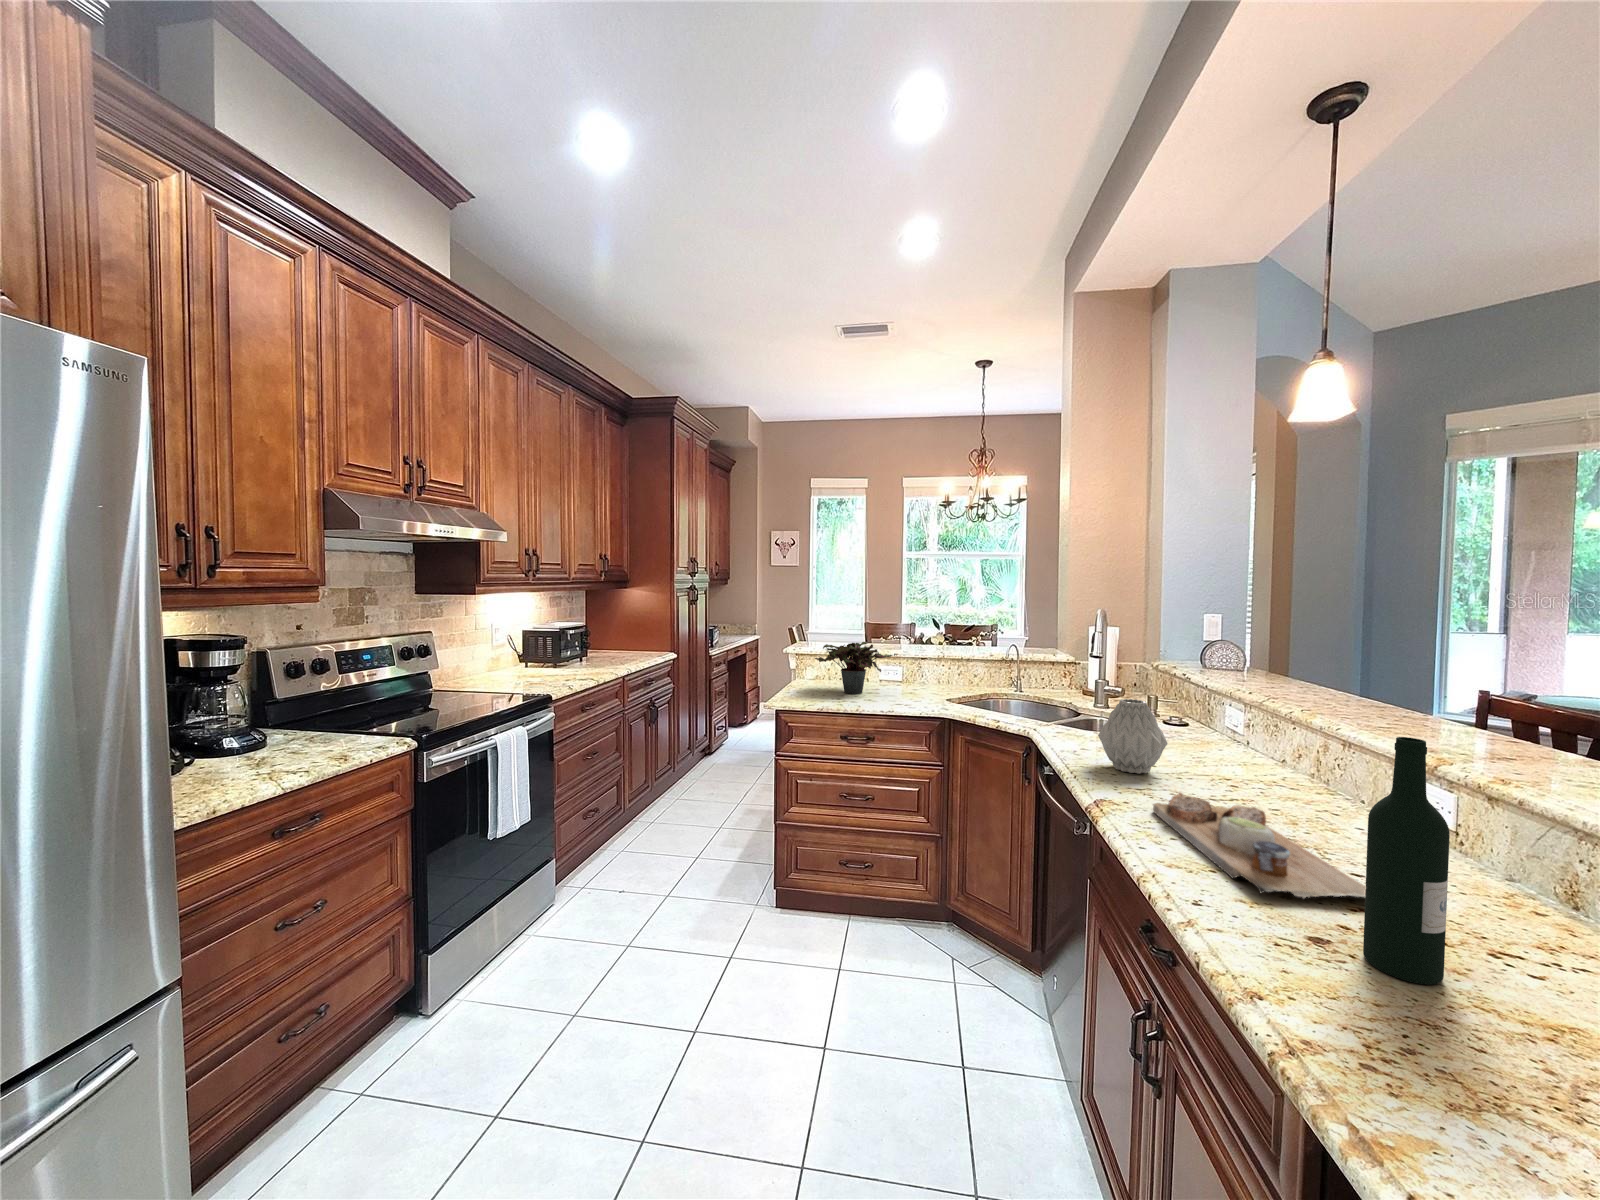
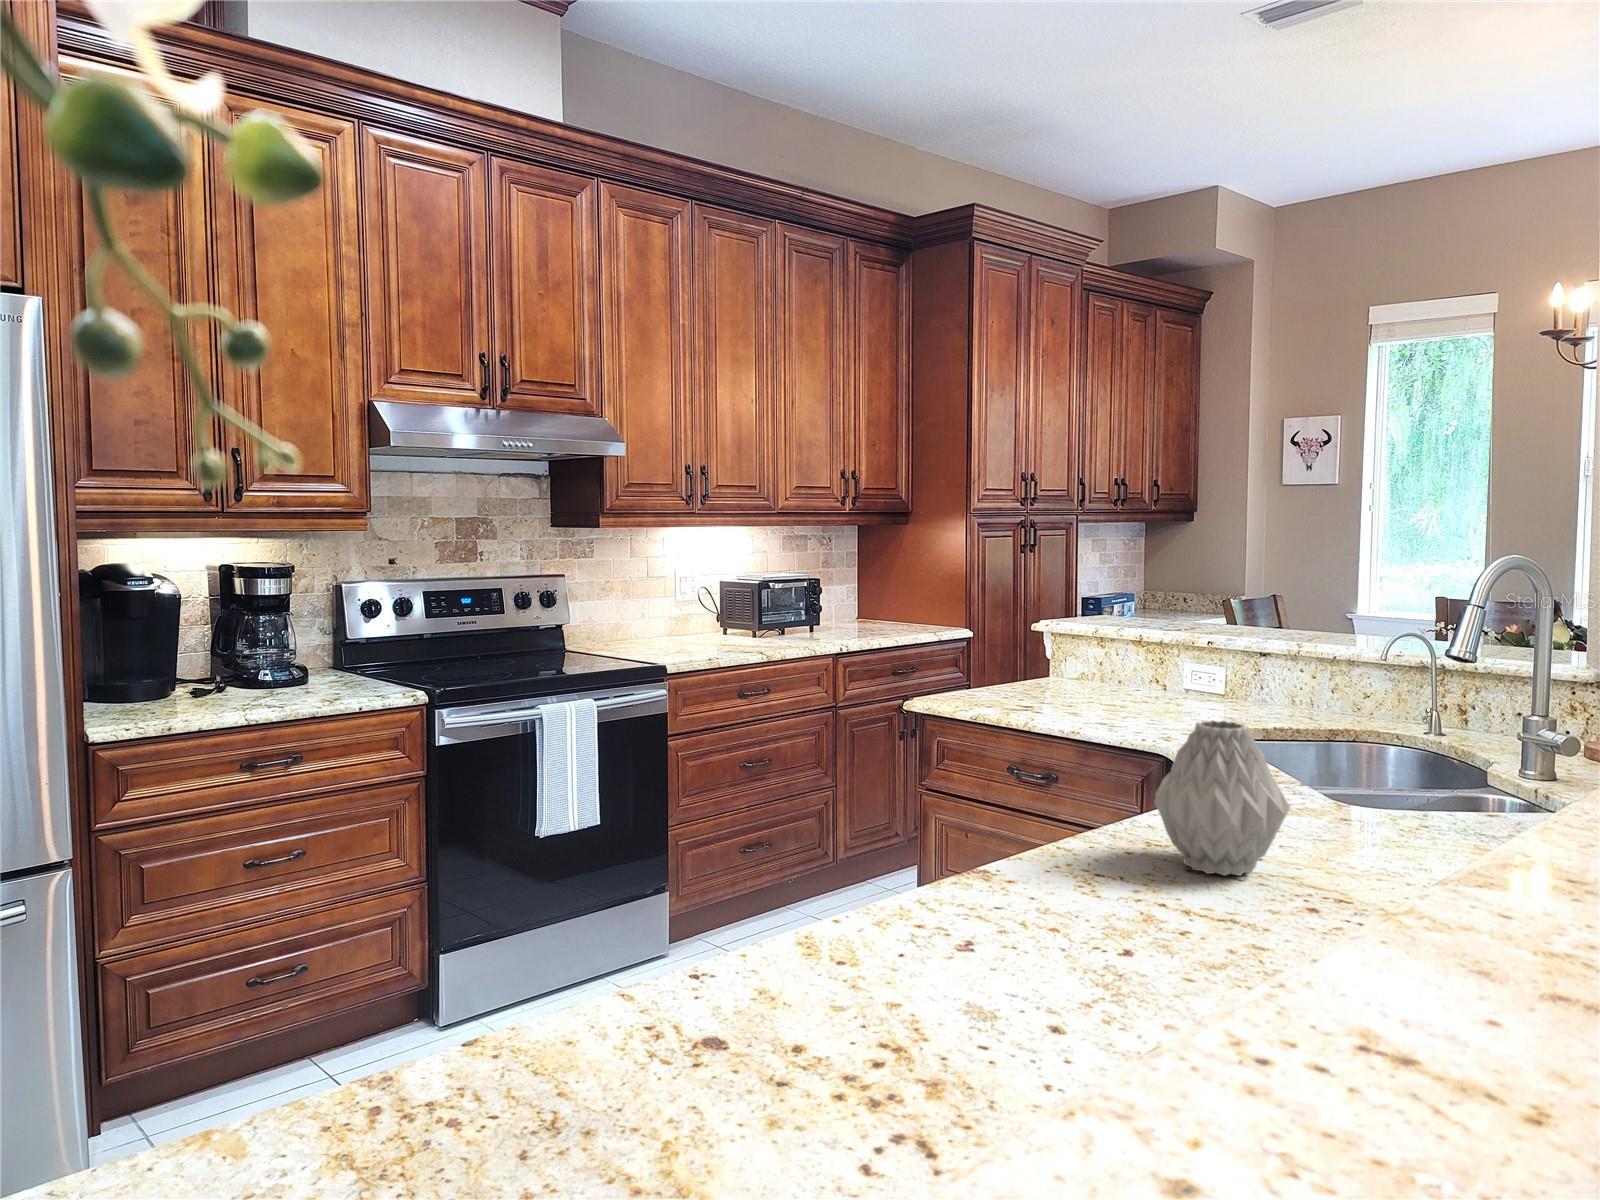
potted plant: present [815,642,892,694] -> none [1025,611,1162,706]
wine bottle: present [1363,737,1450,985] -> none [653,722,759,1152]
cutting board: present [1153,793,1366,898] -> none [787,889,1175,1094]

